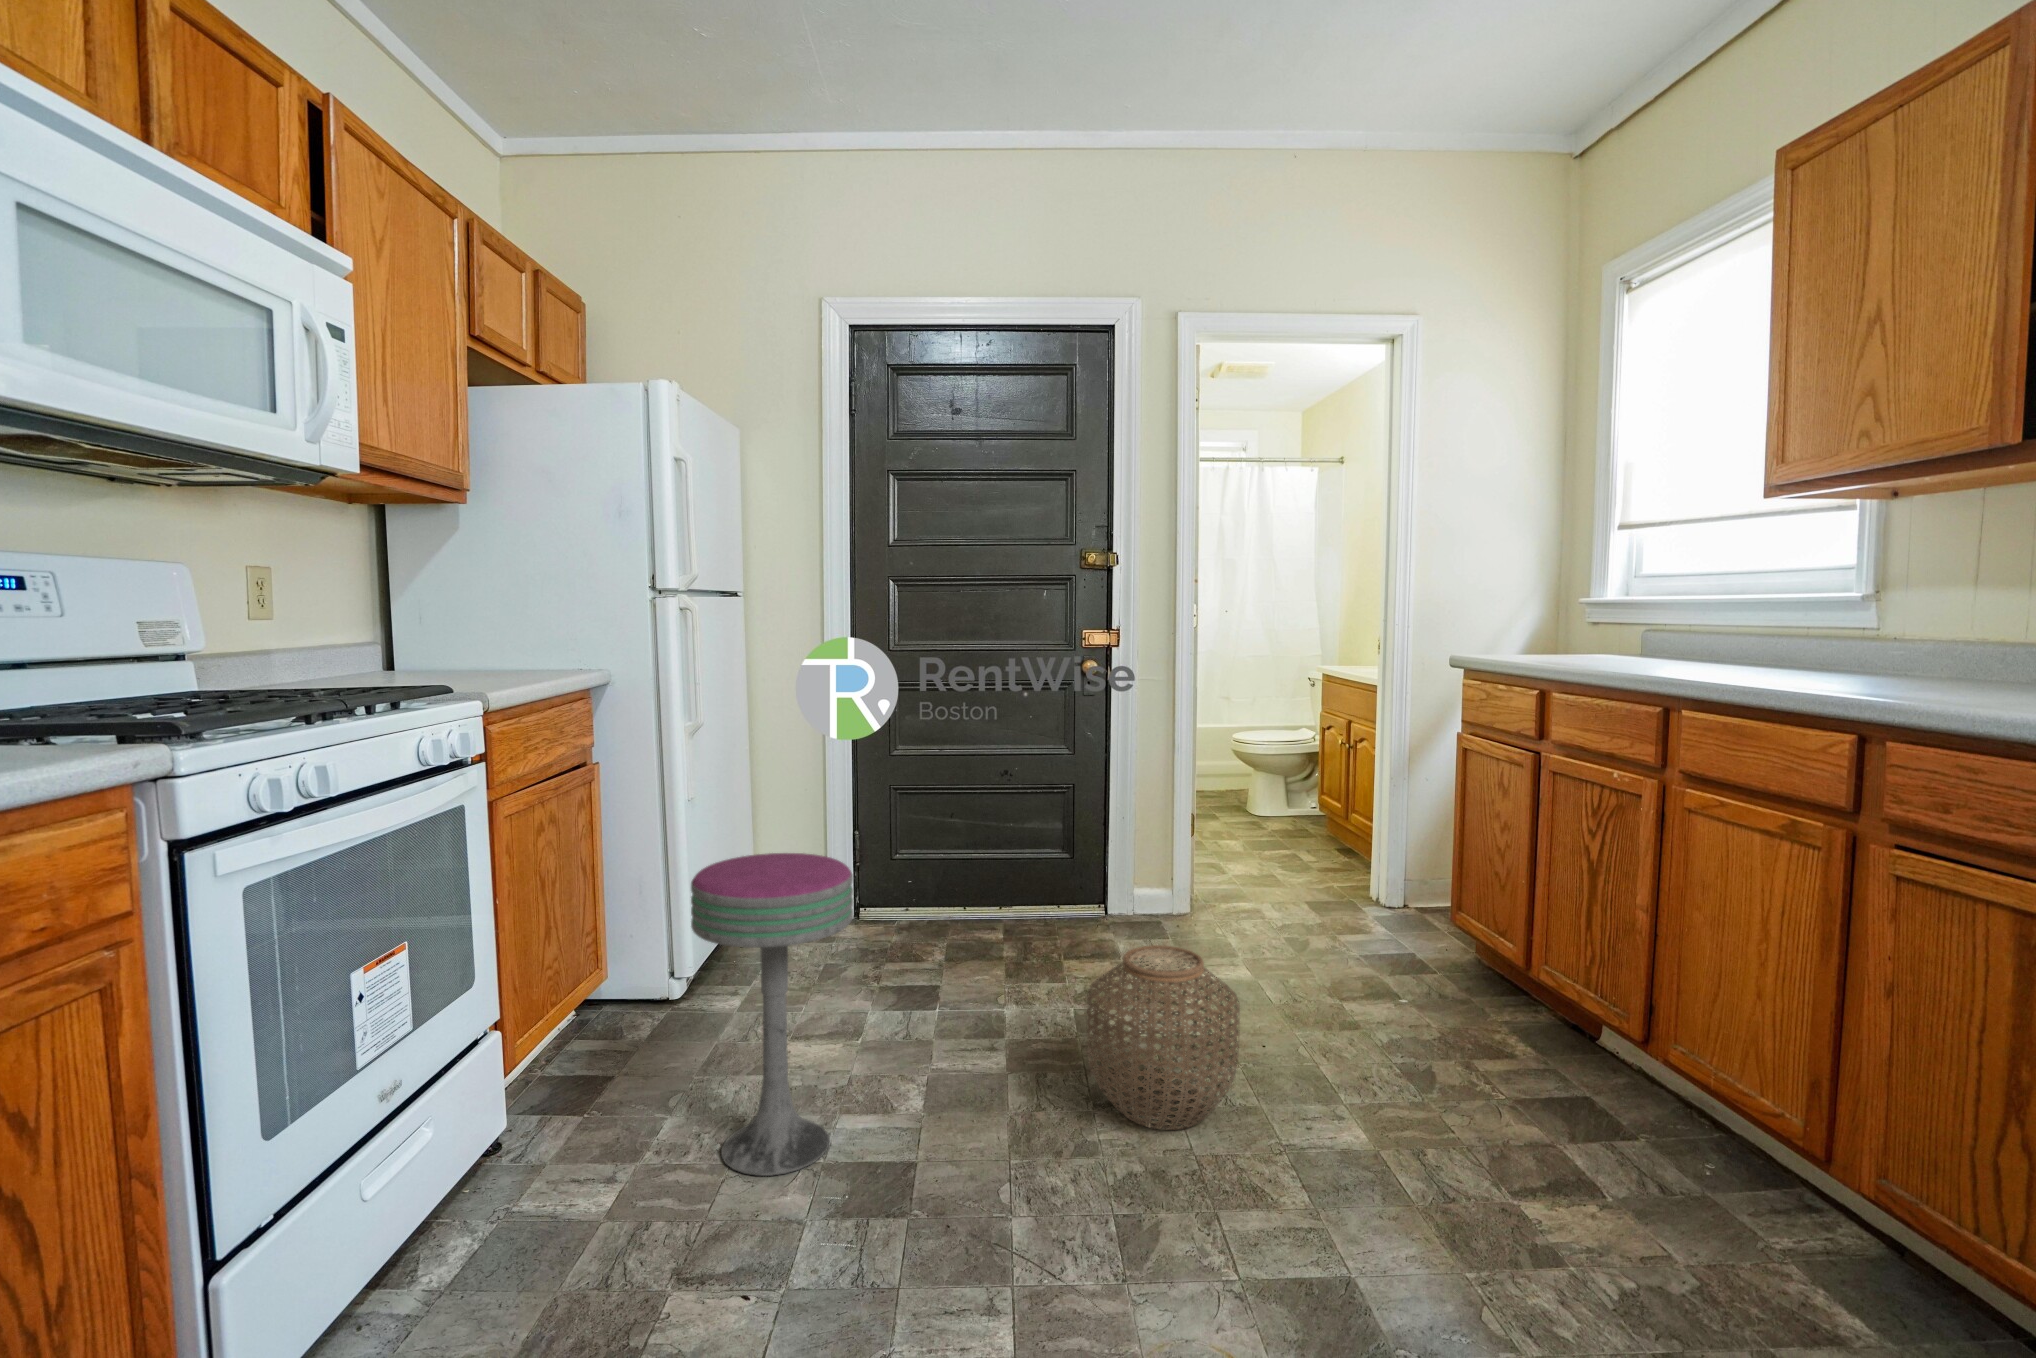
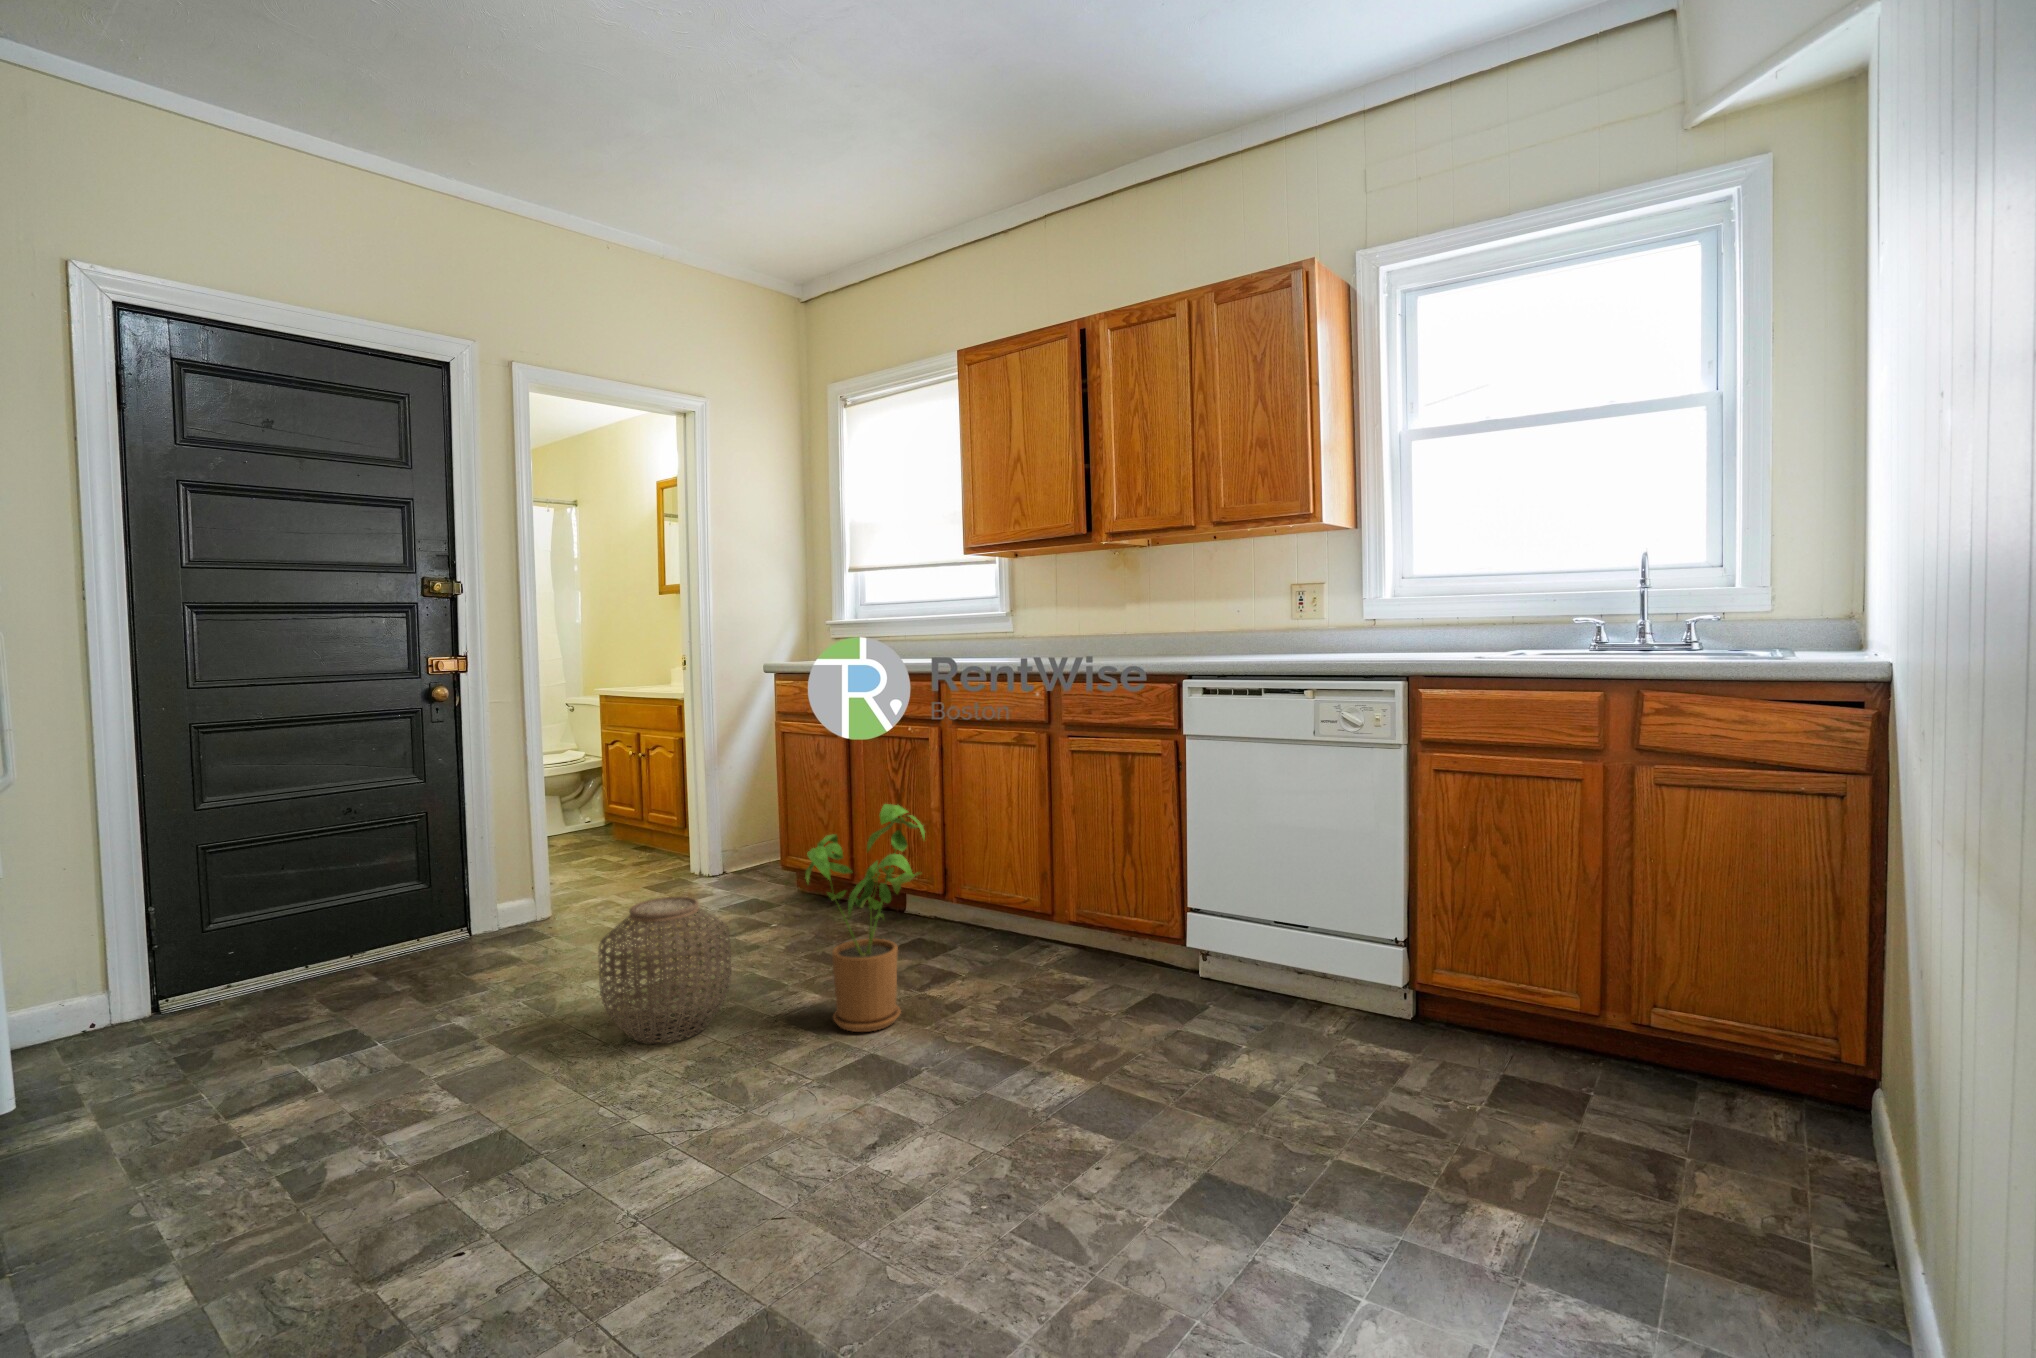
bar stool: present [691,853,853,1176] -> none [206,875,411,1217]
house plant: none [1324,903,1528,1240] -> present [805,804,925,1032]

